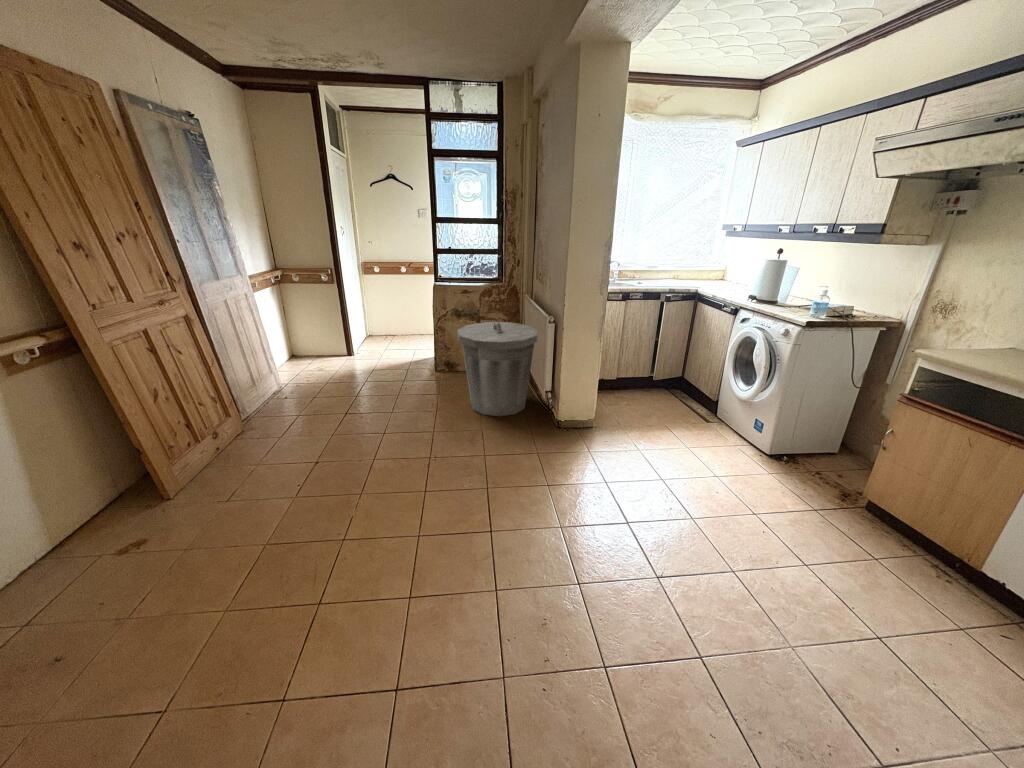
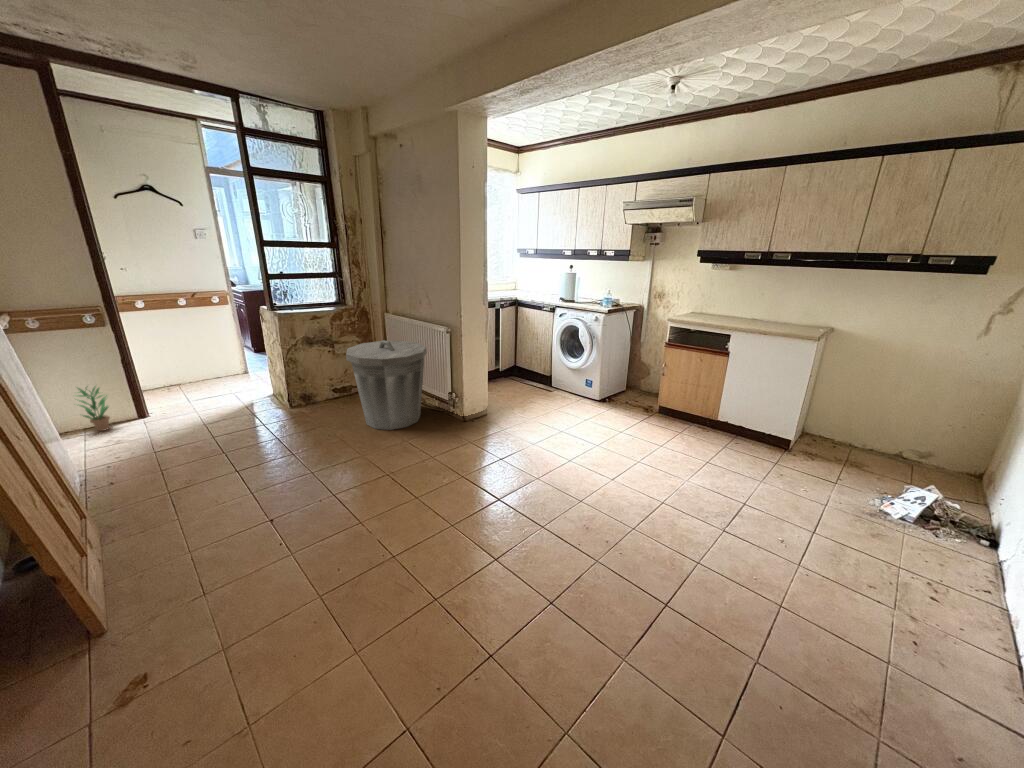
potted plant: none [309,325,332,360] -> present [78,386,110,431]

